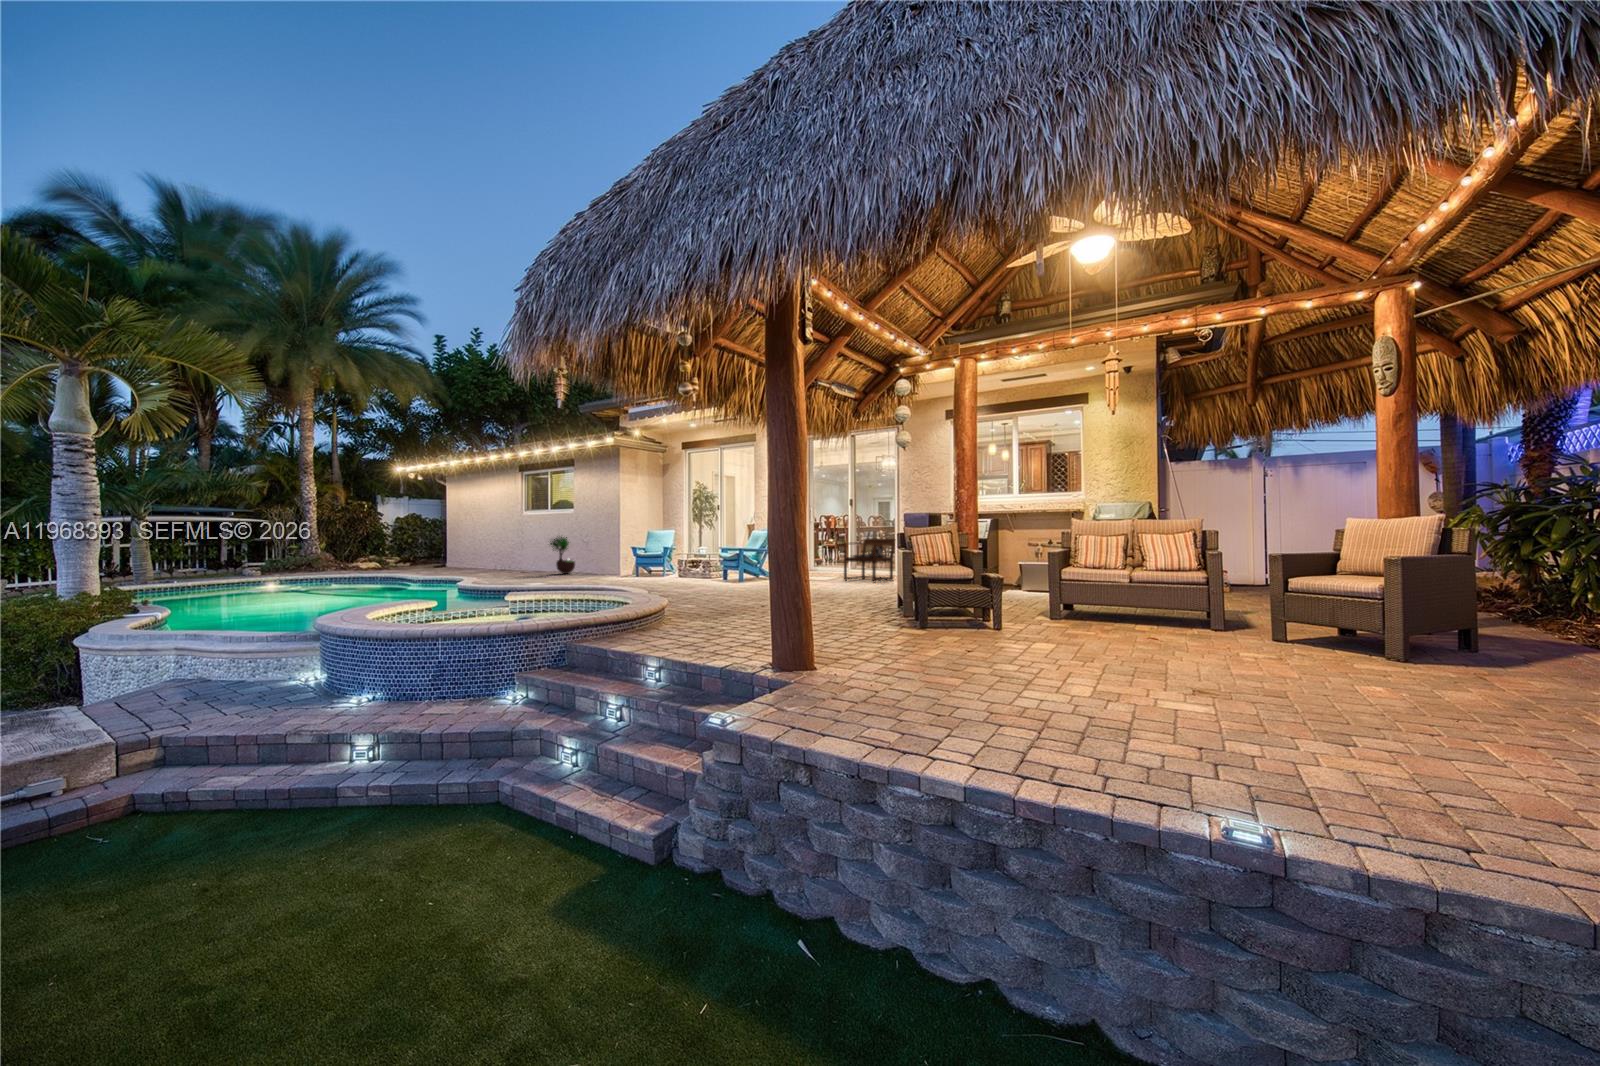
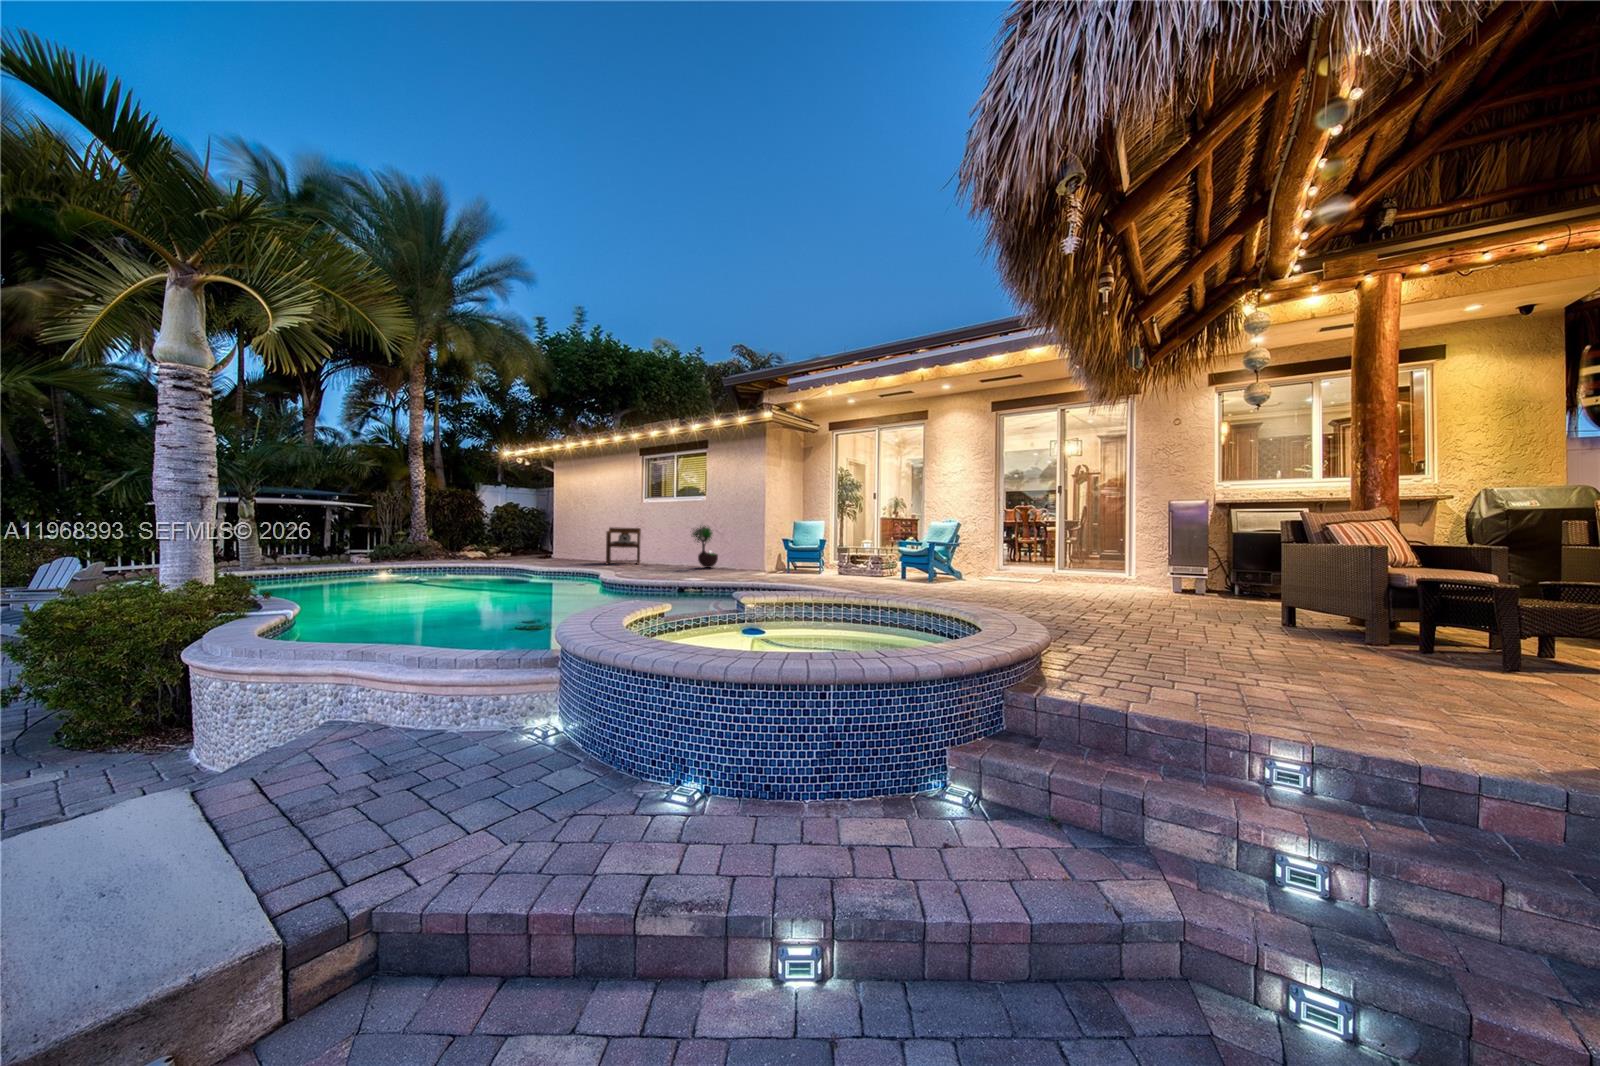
armchair: present [844,539,895,582] -> present [606,527,641,564]

